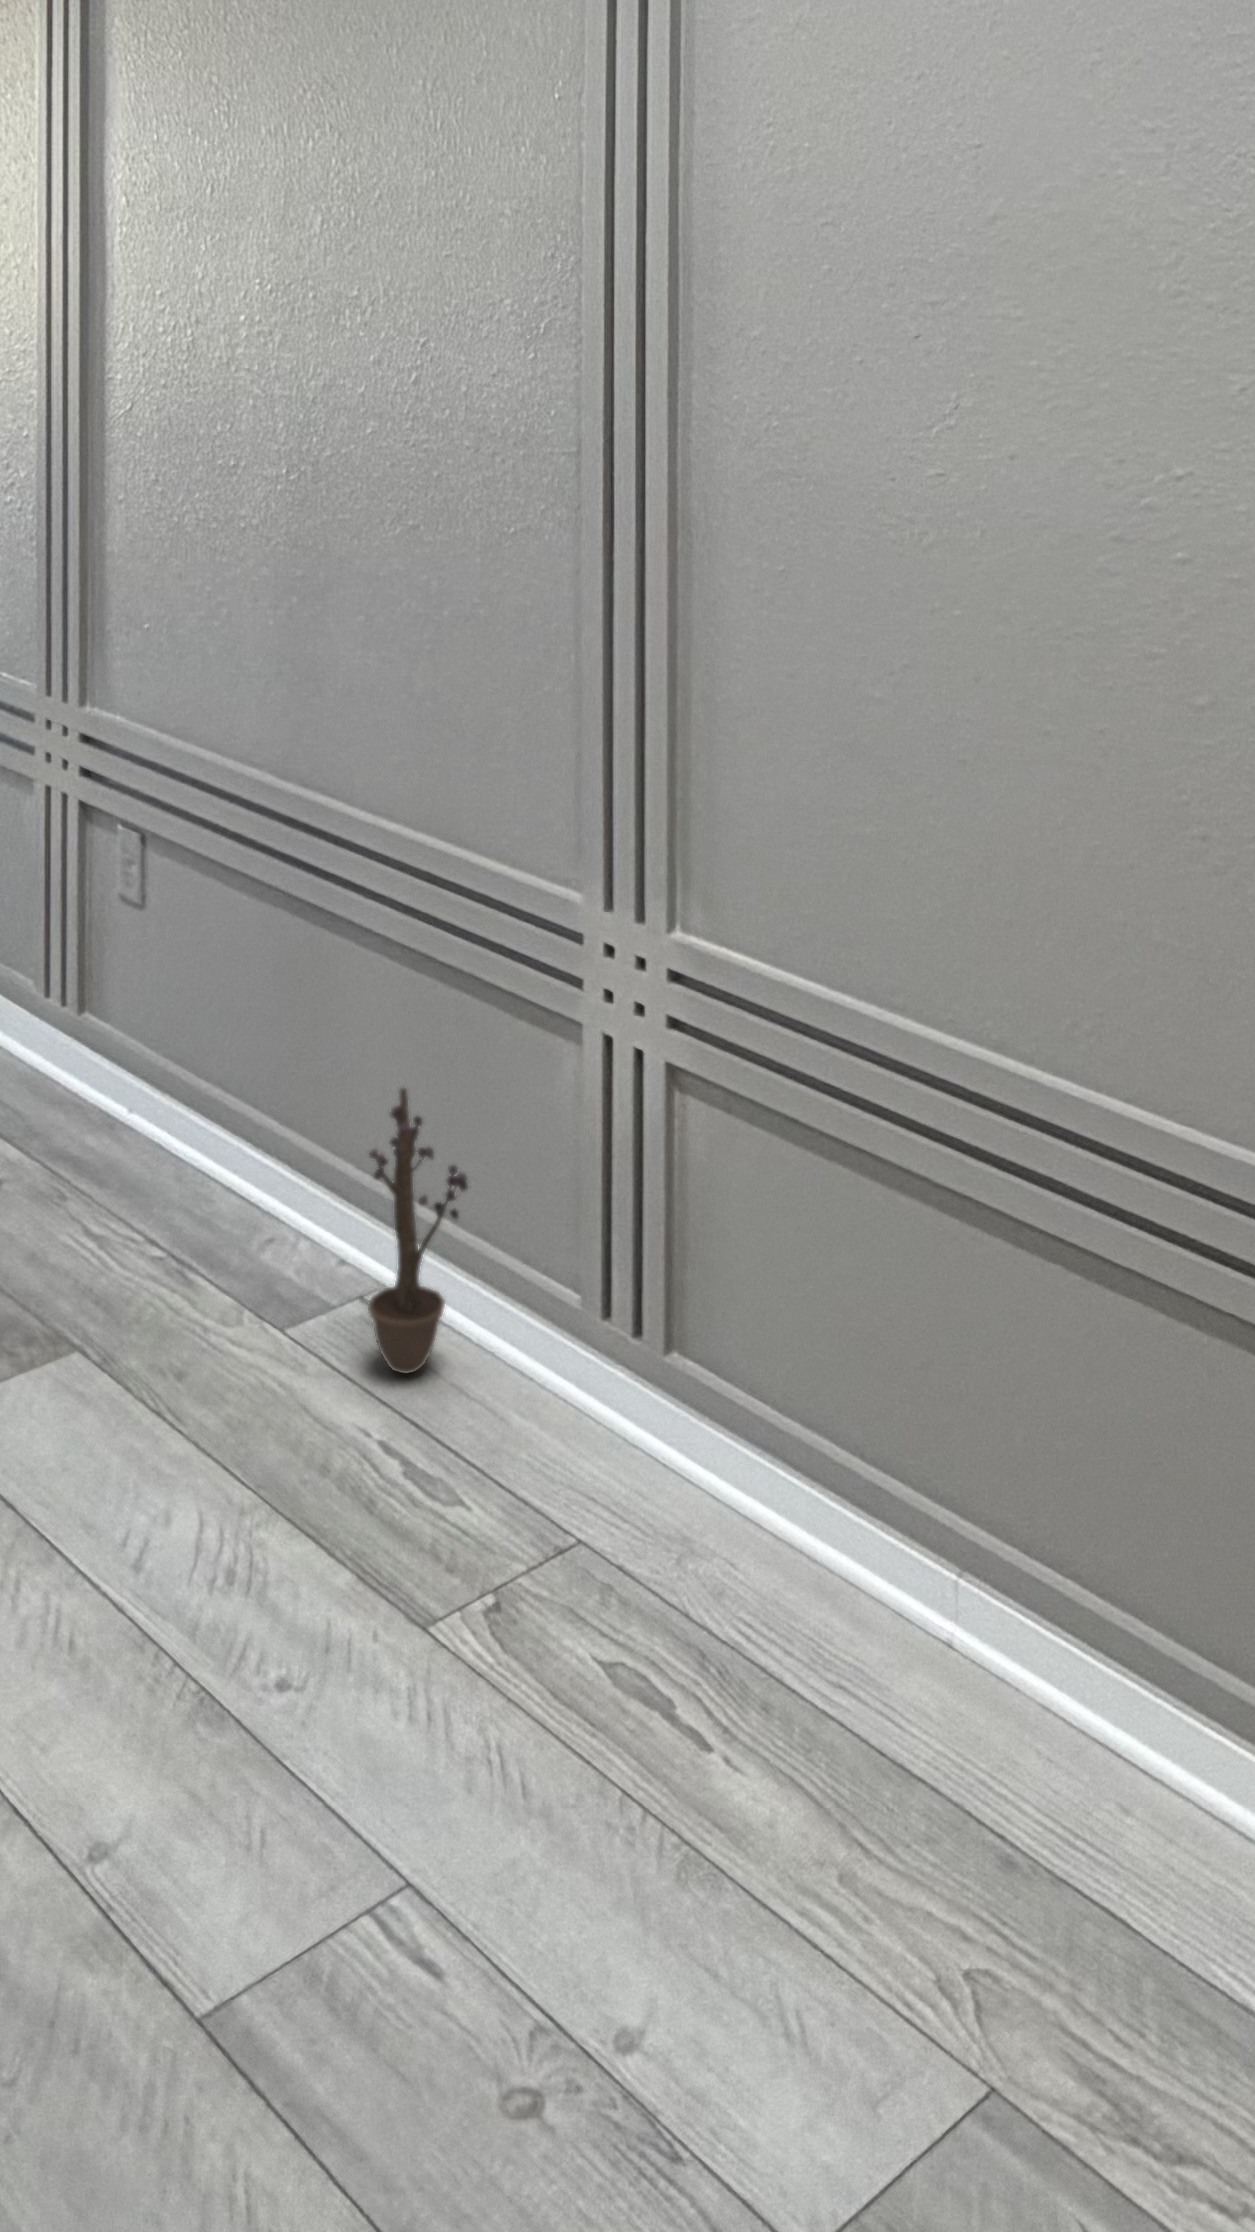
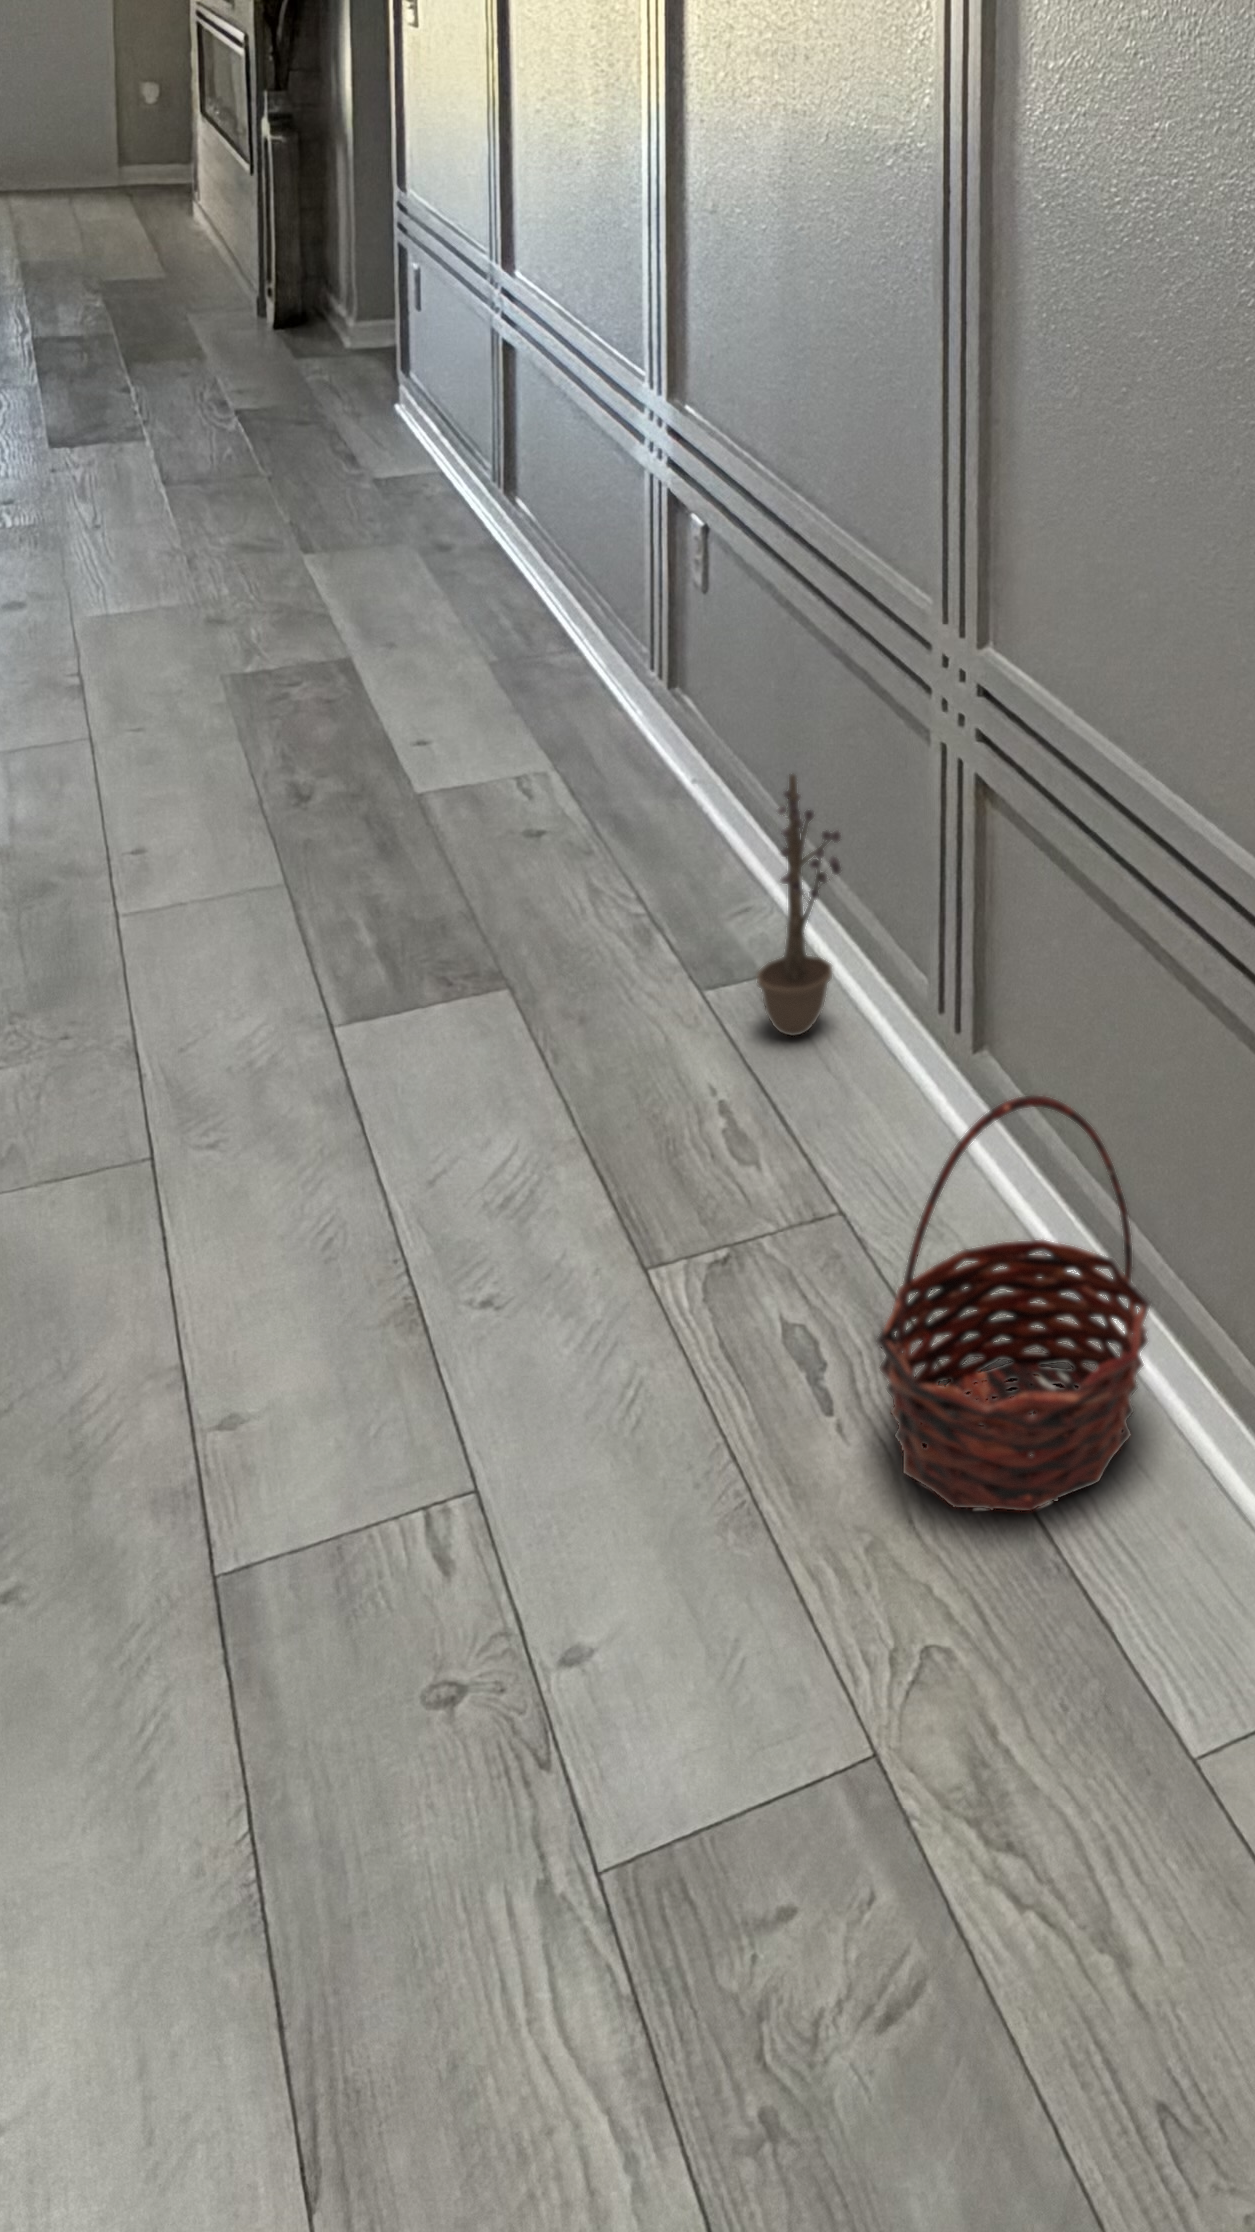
basket: none [772,1382,1053,1834] -> present [877,1095,1150,1511]

